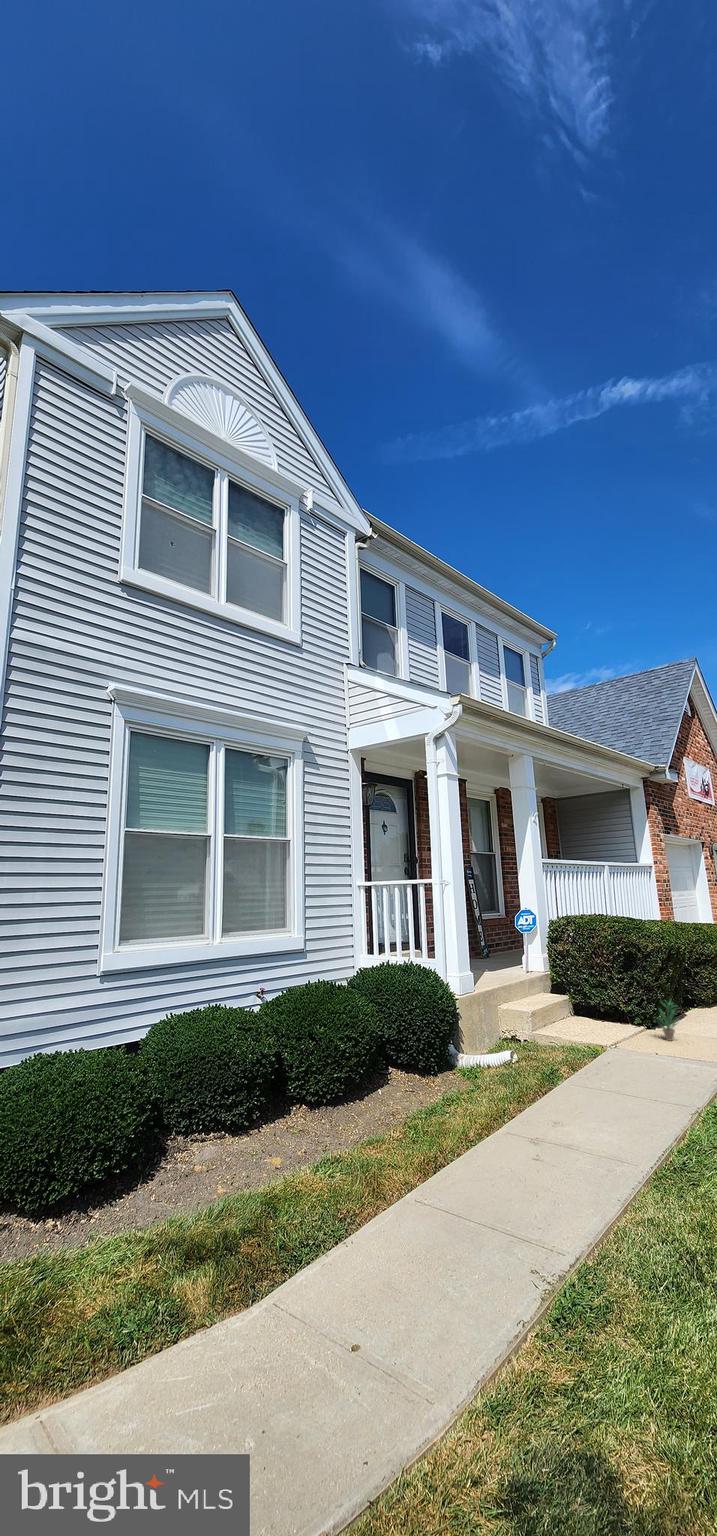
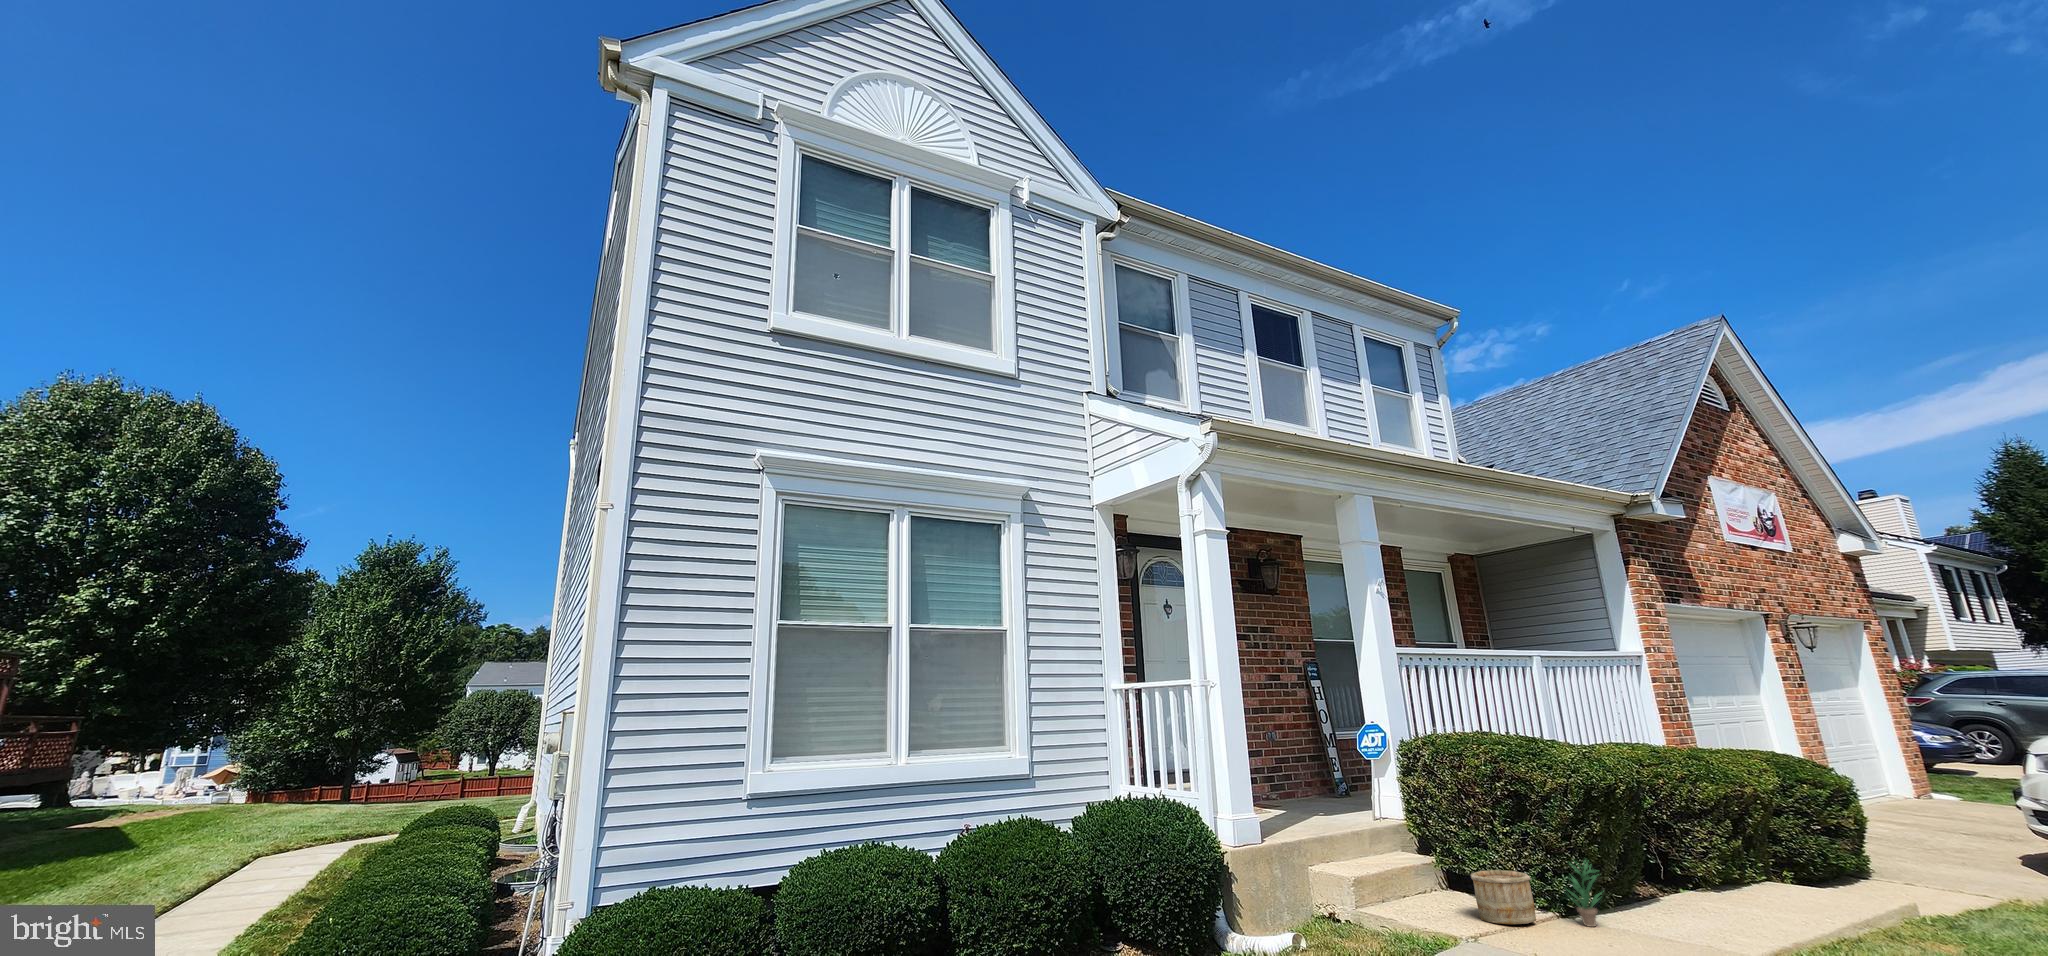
wooden bucket: none [601,1007,641,1042] -> present [1470,870,1536,924]

